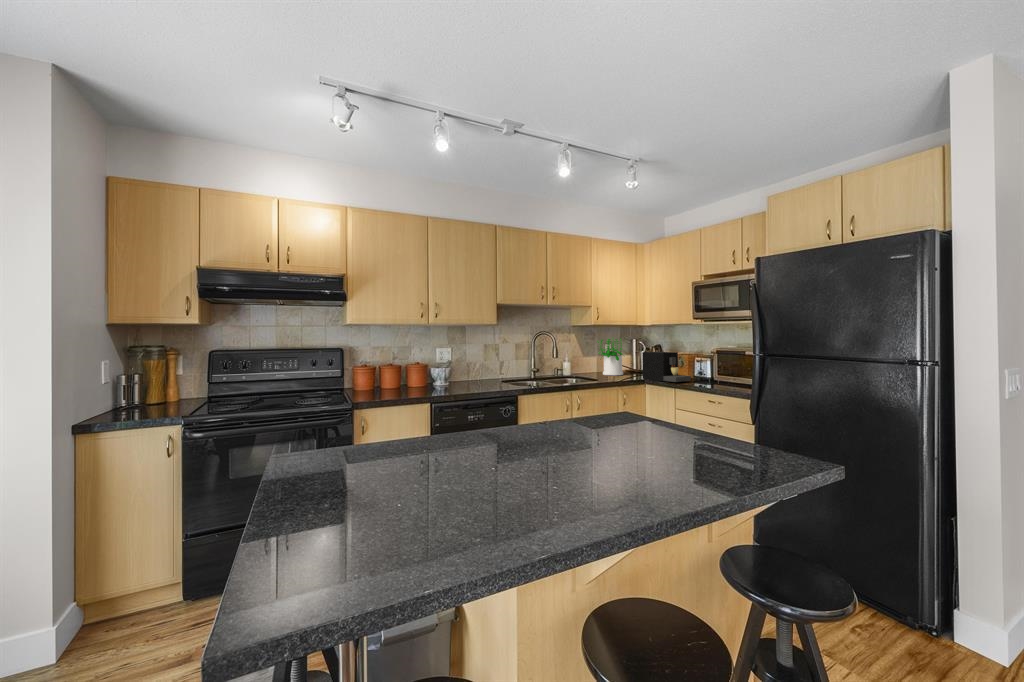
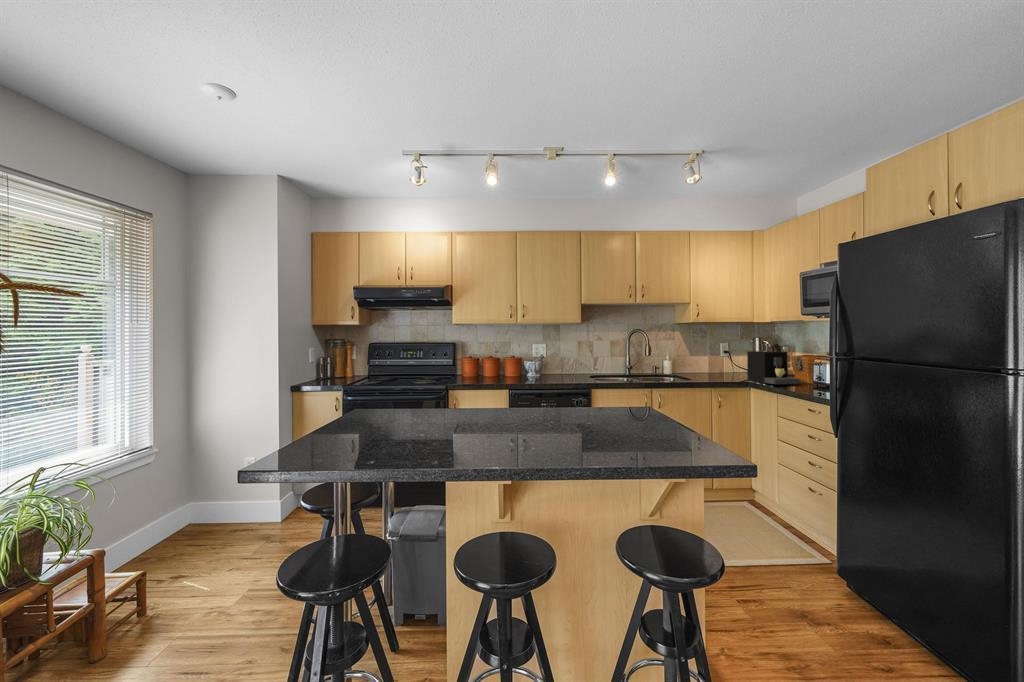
potted plant: present [598,339,623,375] -> none [702,335,738,376]

